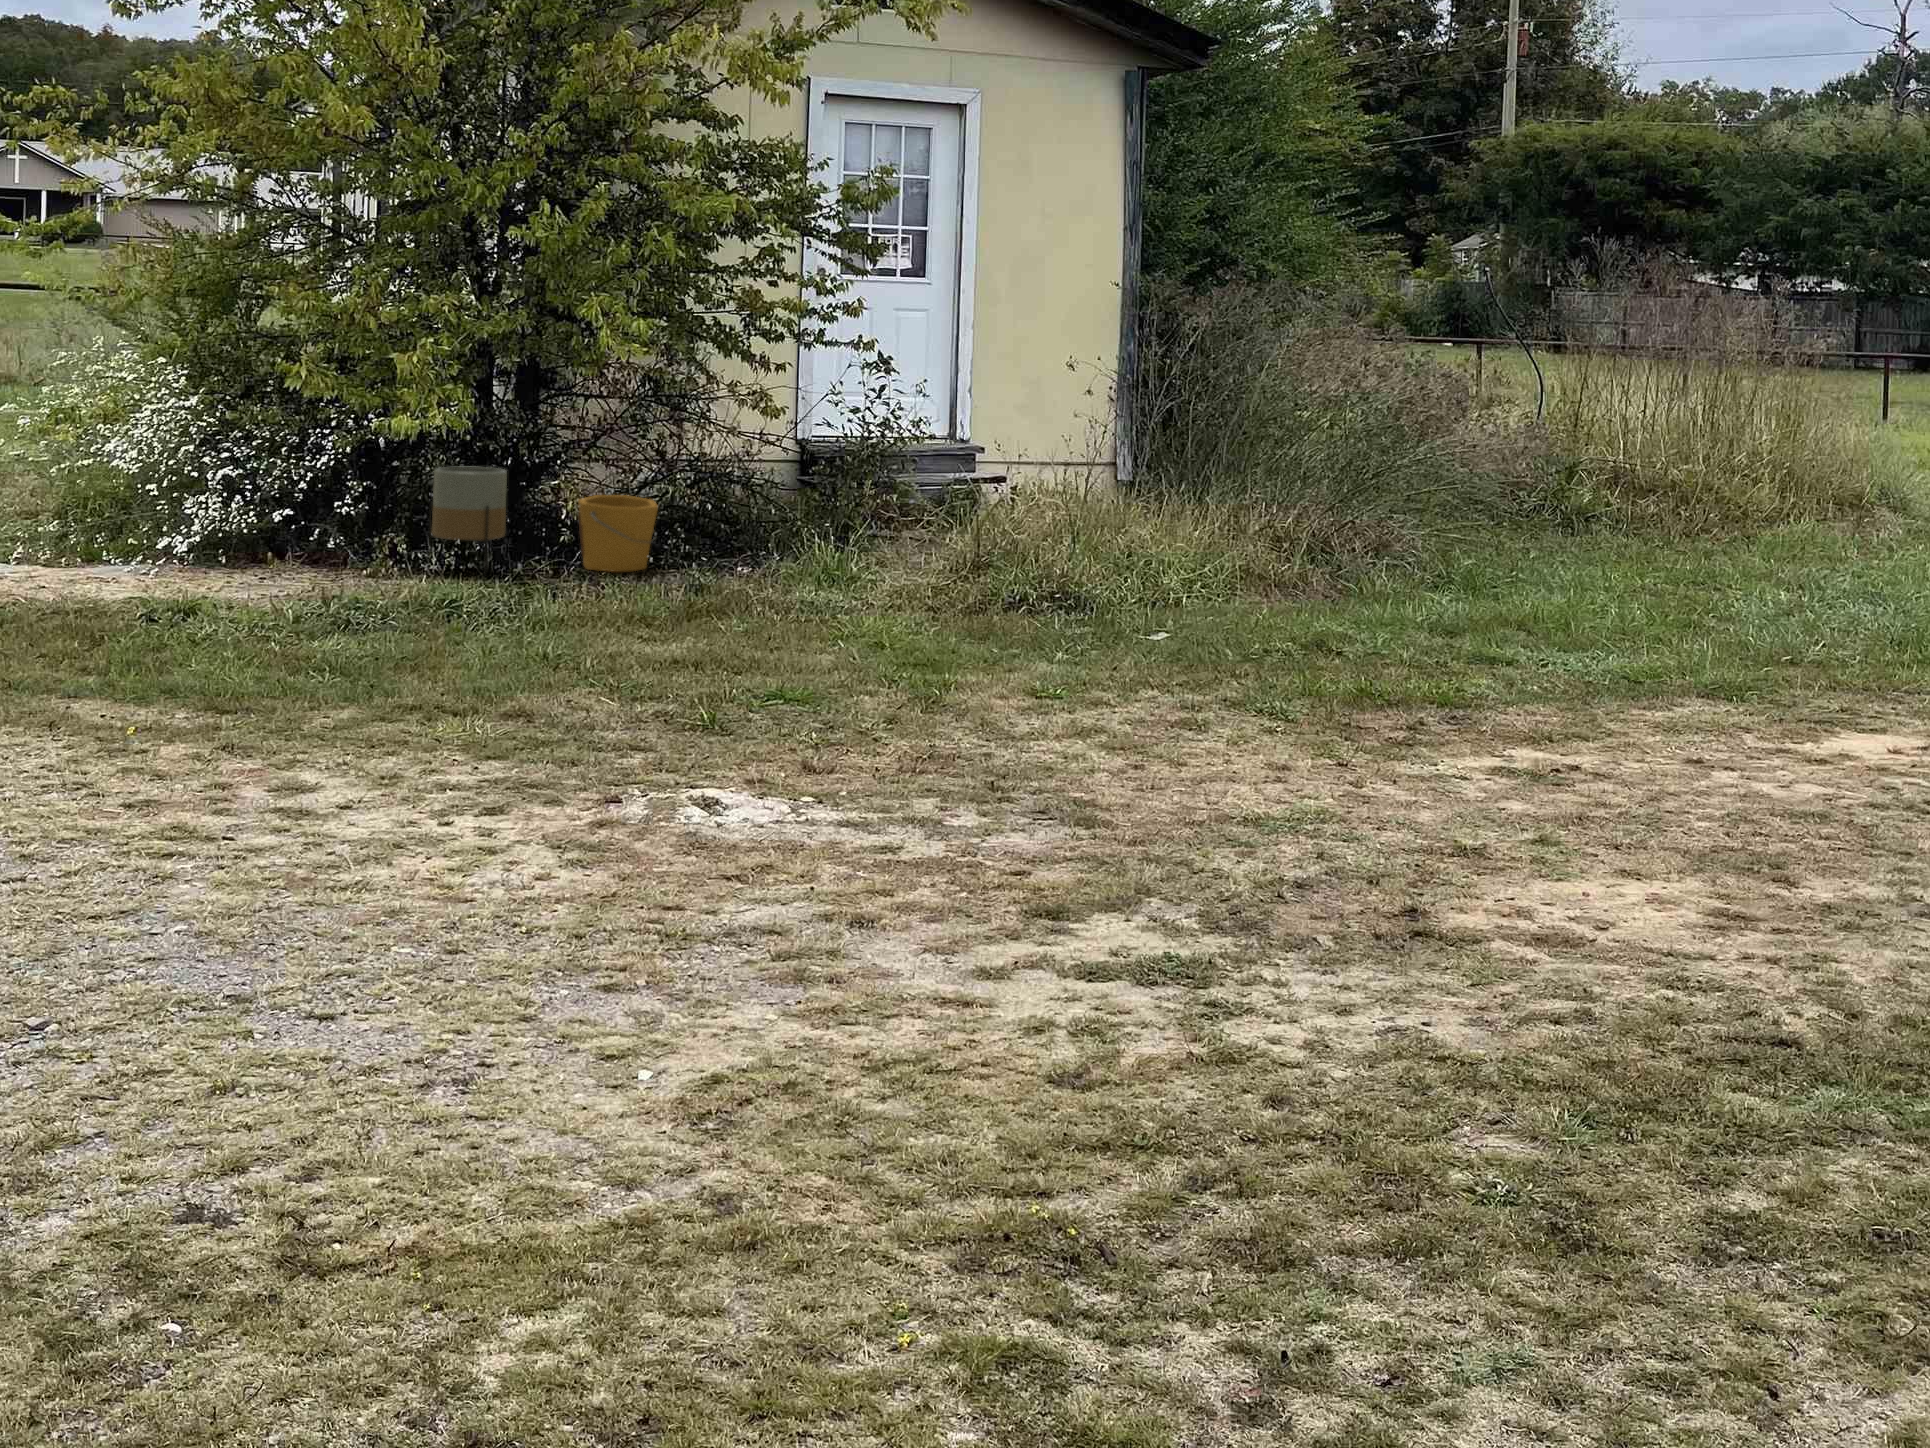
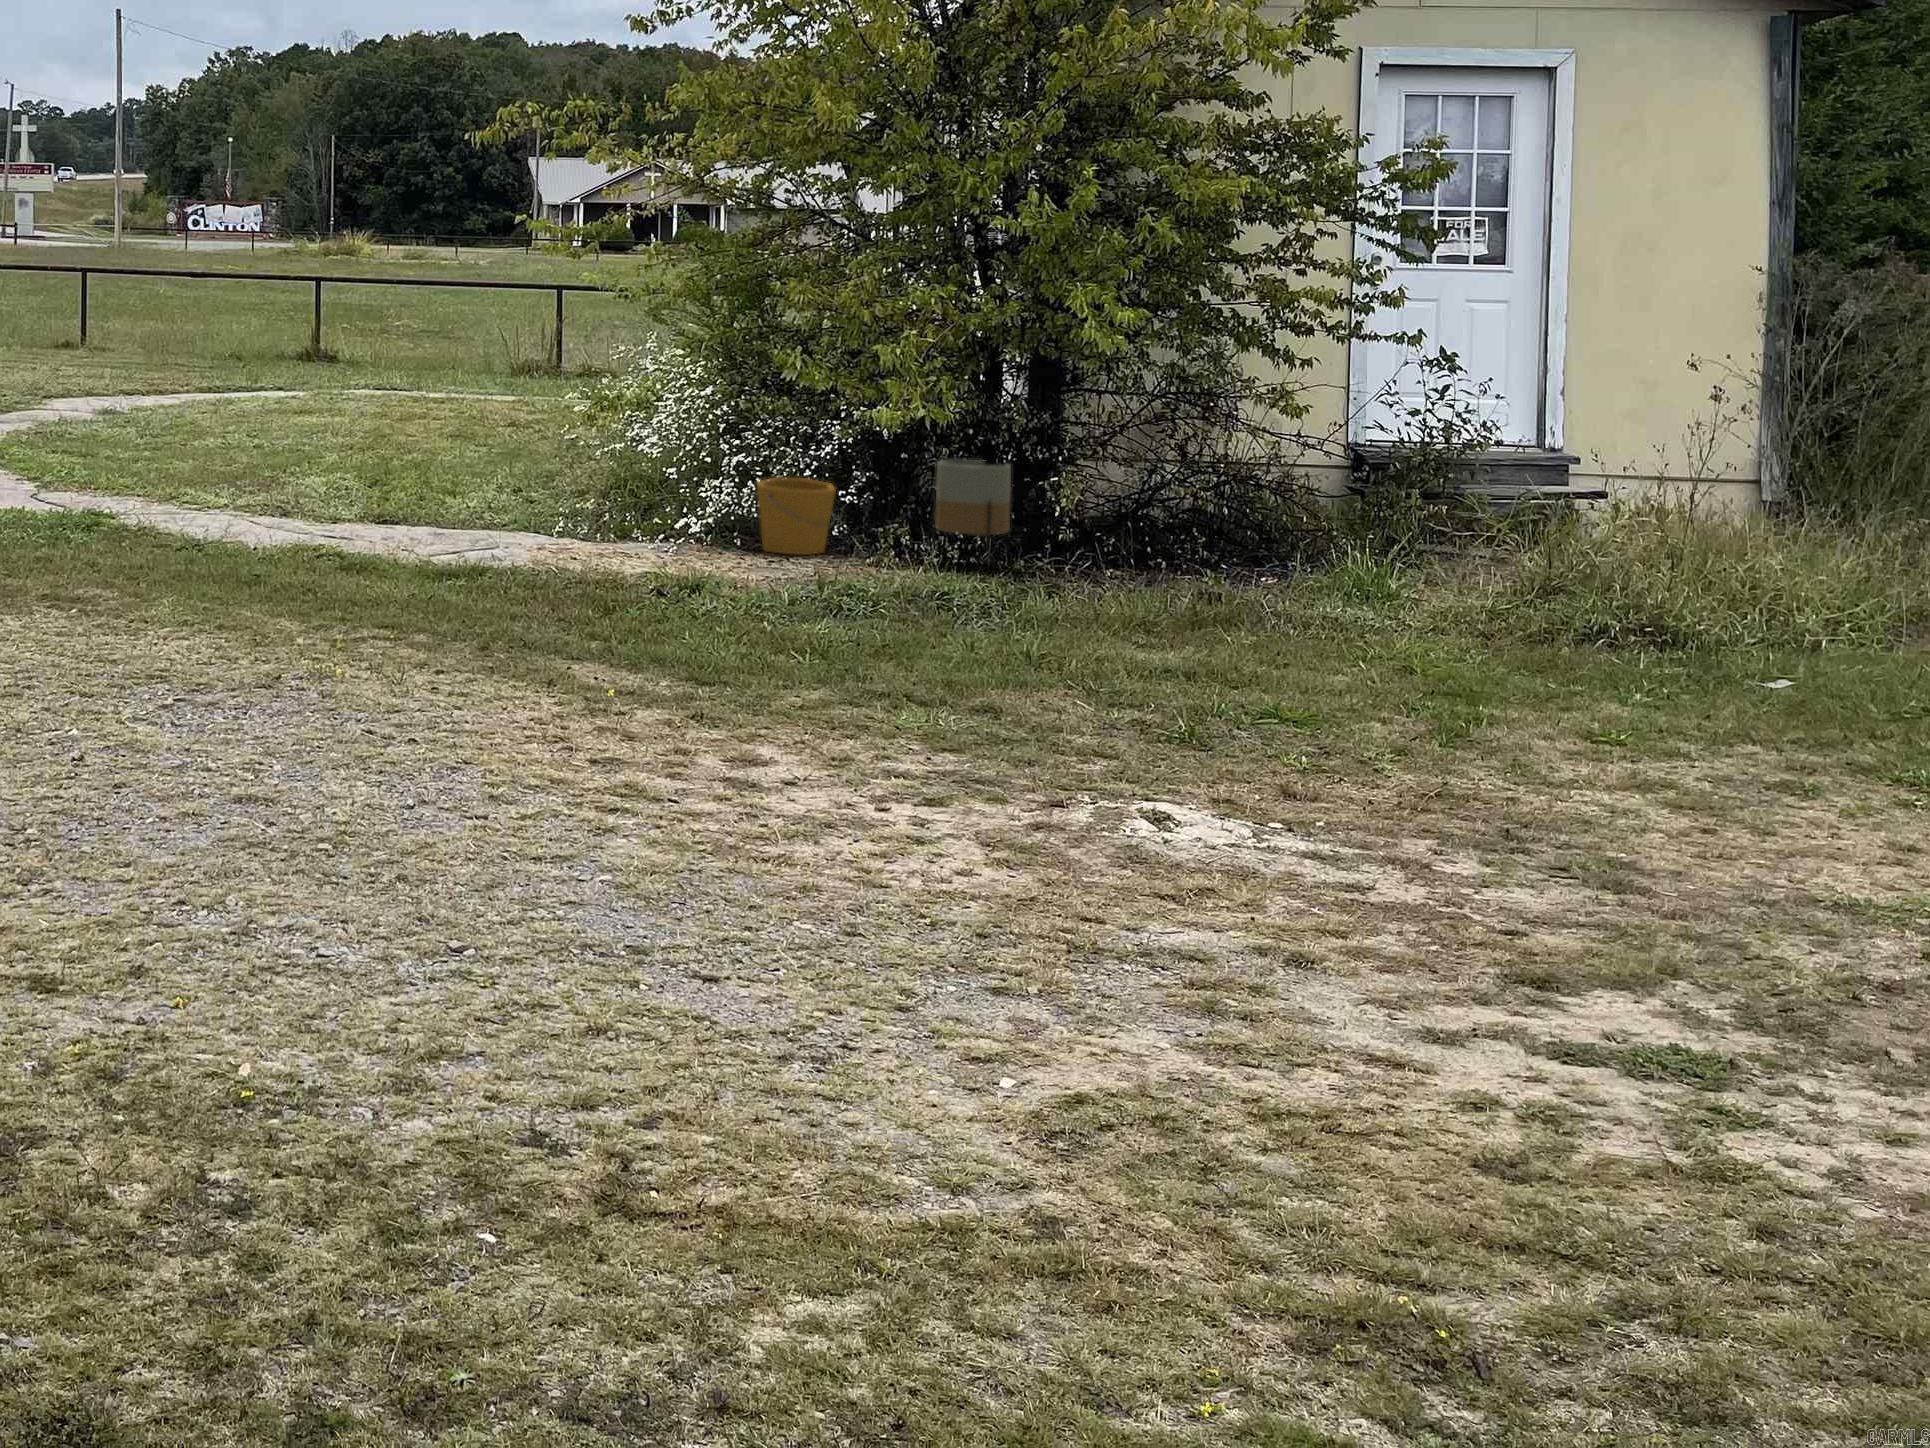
bucket: present [578,495,658,572] -> present [757,478,836,555]

